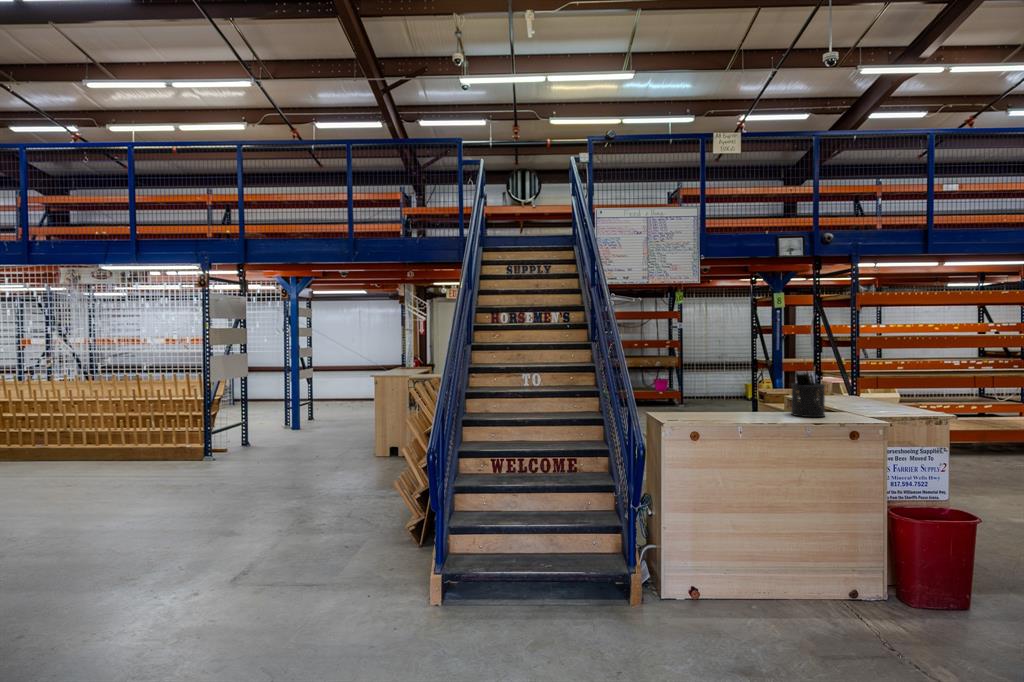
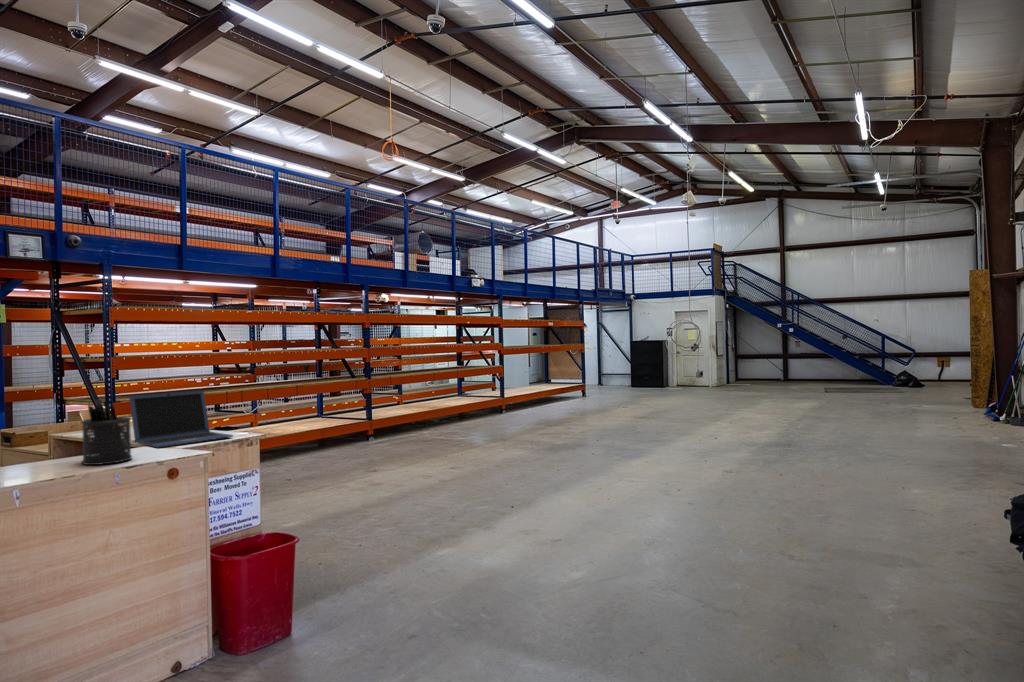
laptop: none [834,369,921,414] -> present [129,390,233,448]

